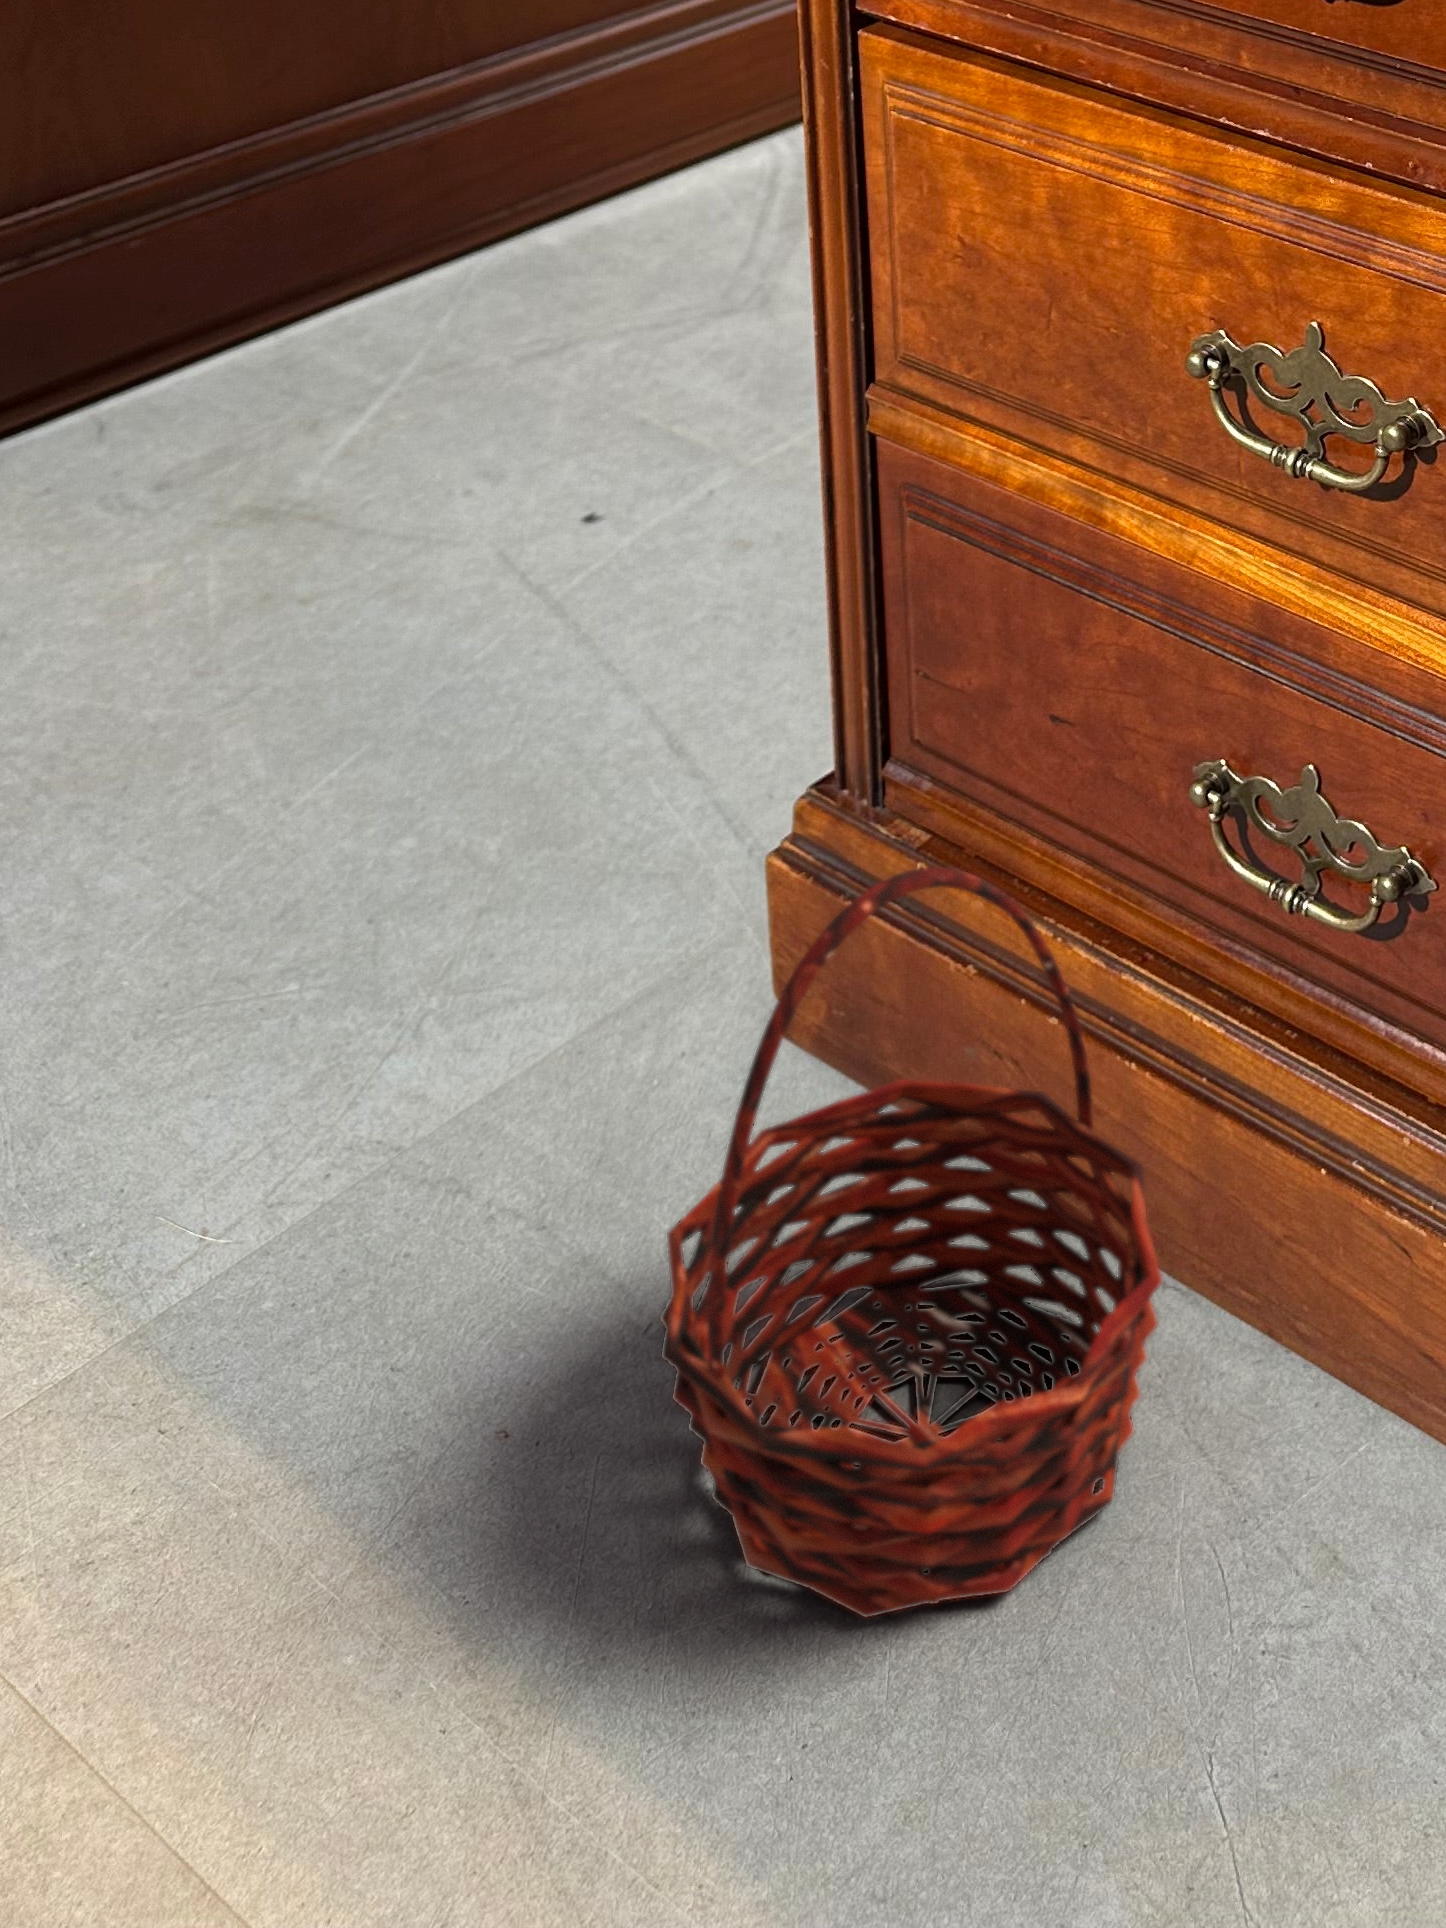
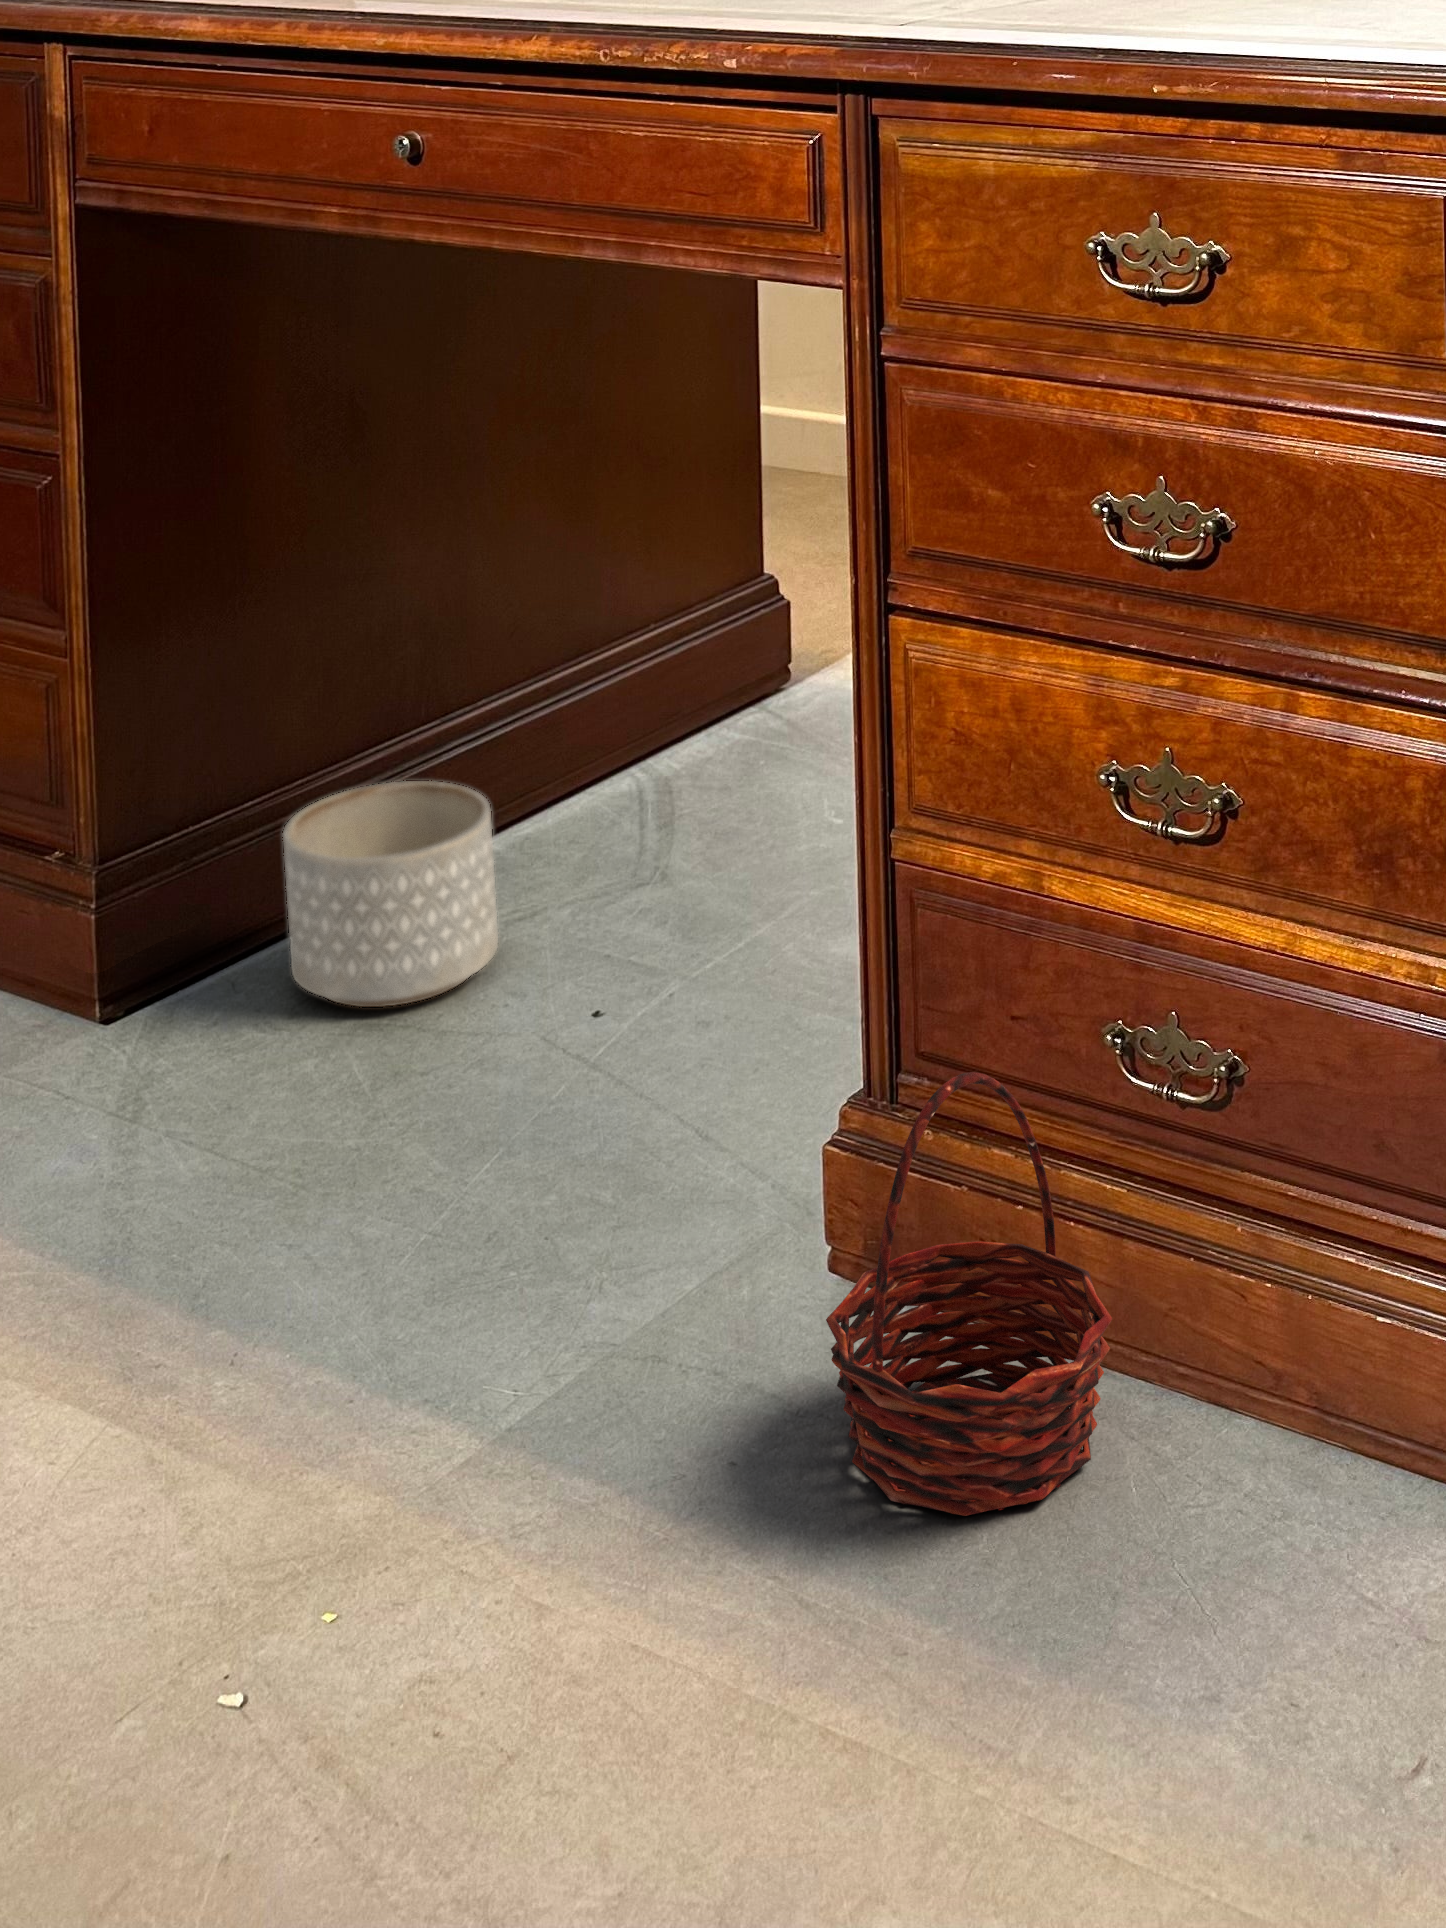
planter: none [134,165,469,484] -> present [283,781,498,1007]

